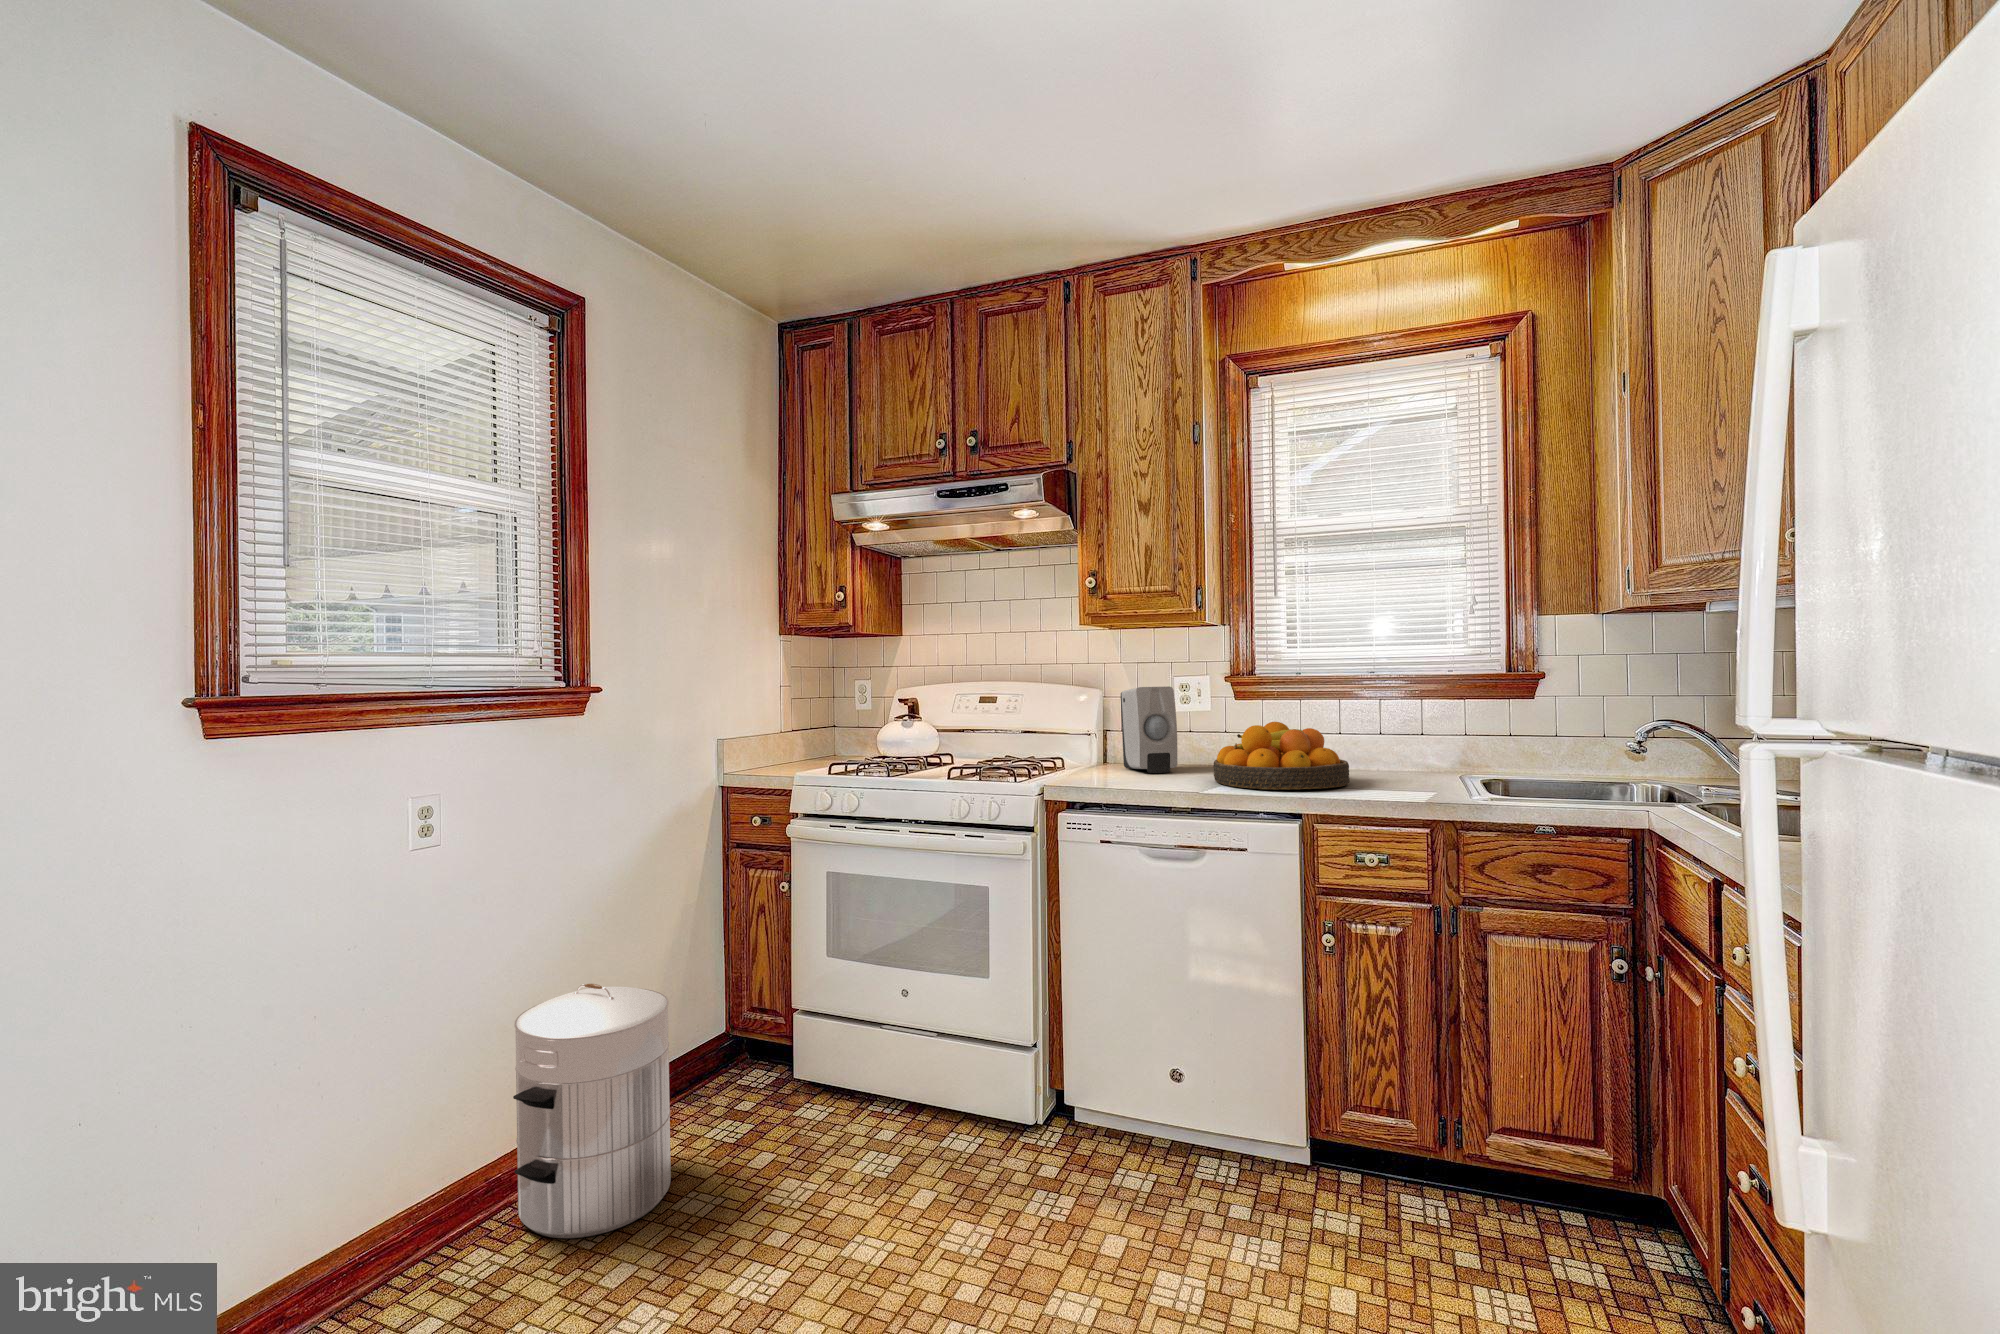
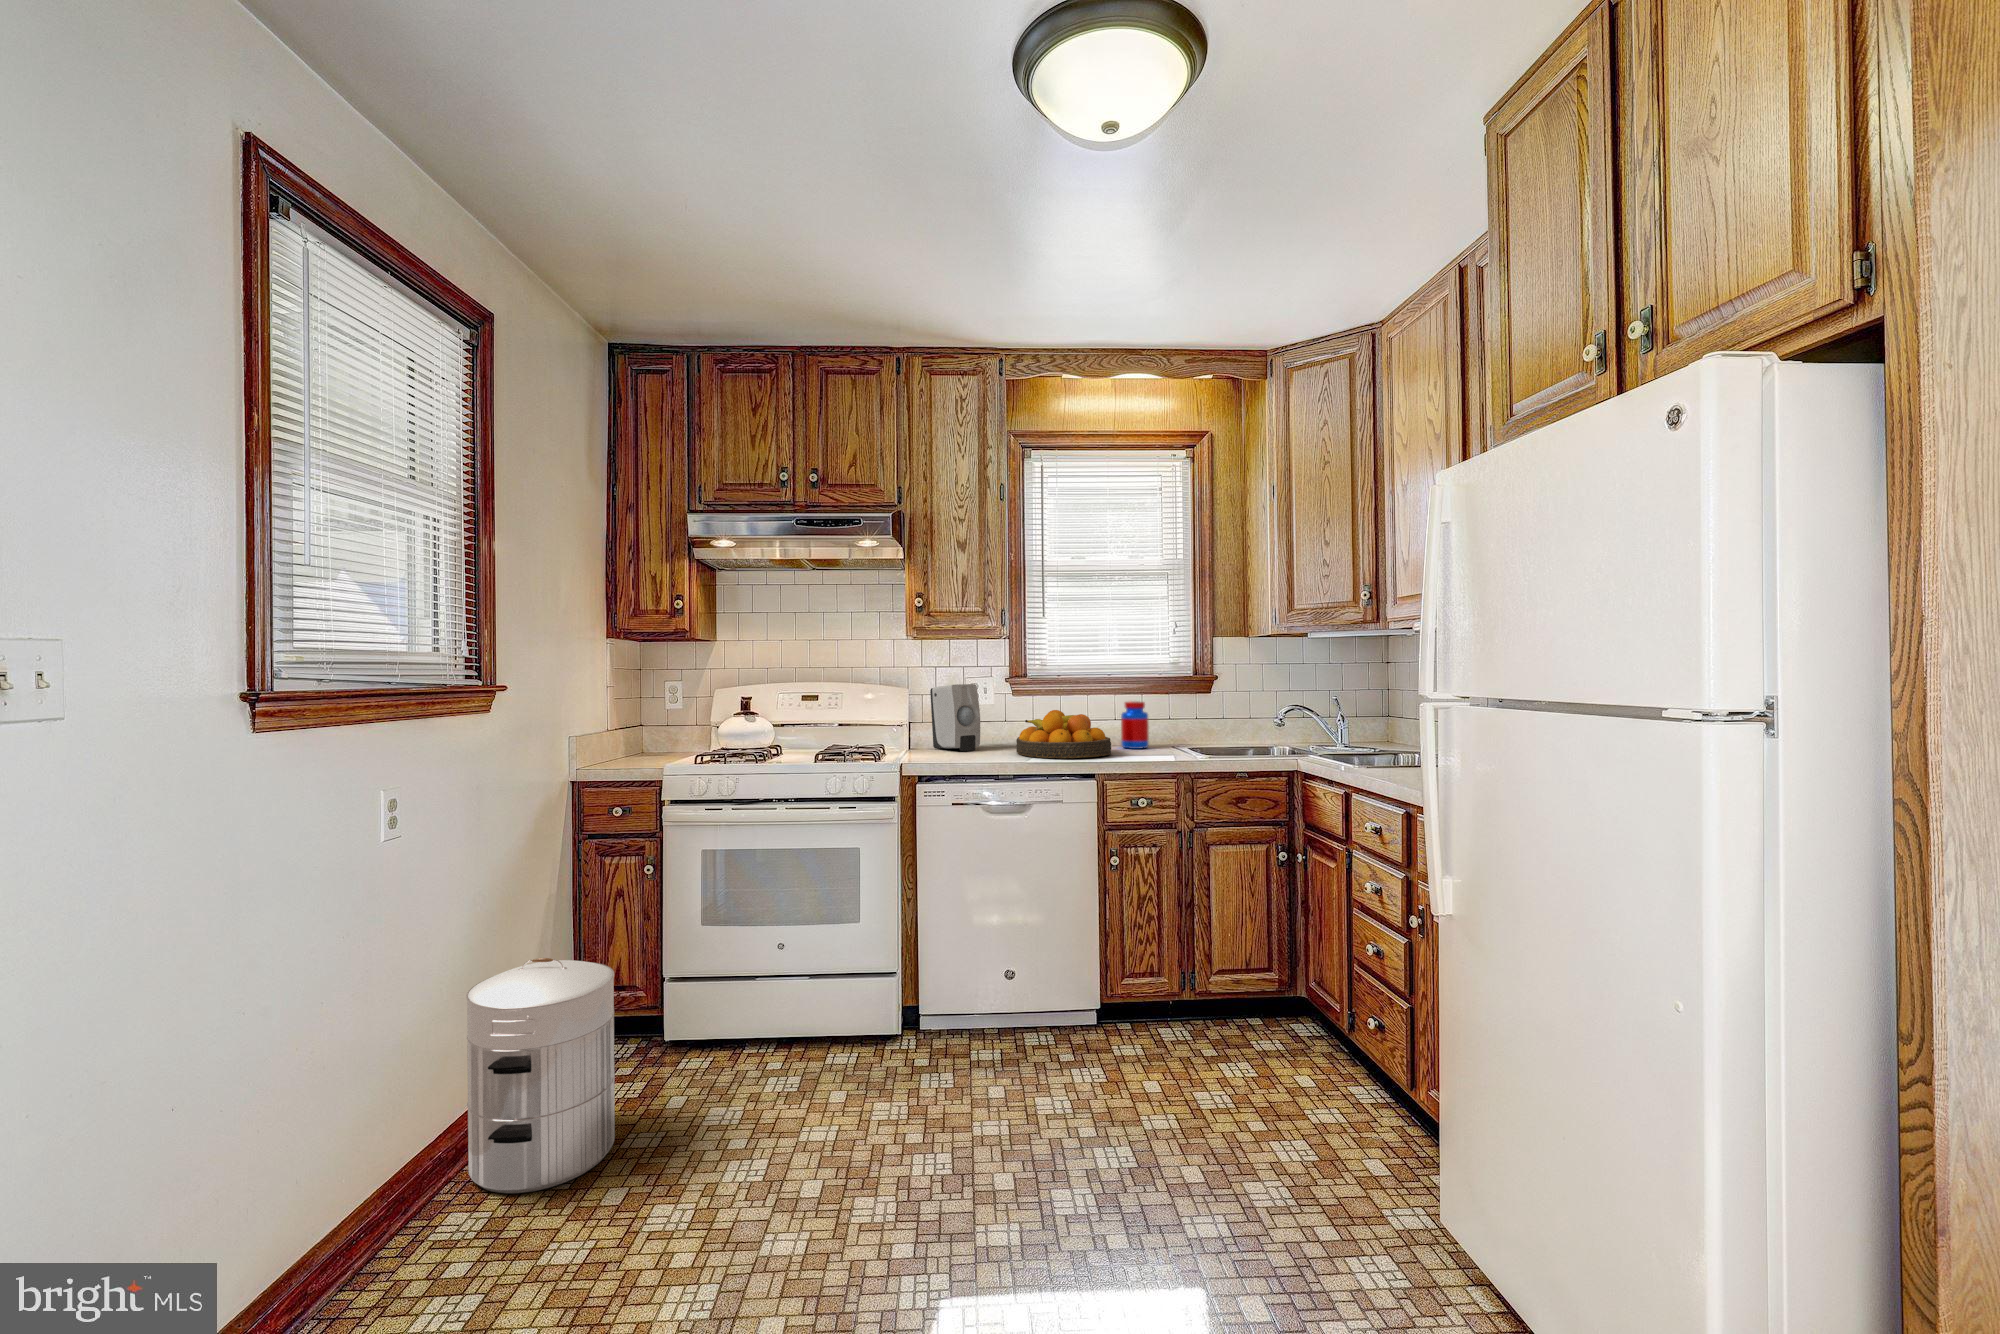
jar: none [1384,711,1426,779] -> present [1121,701,1149,749]

